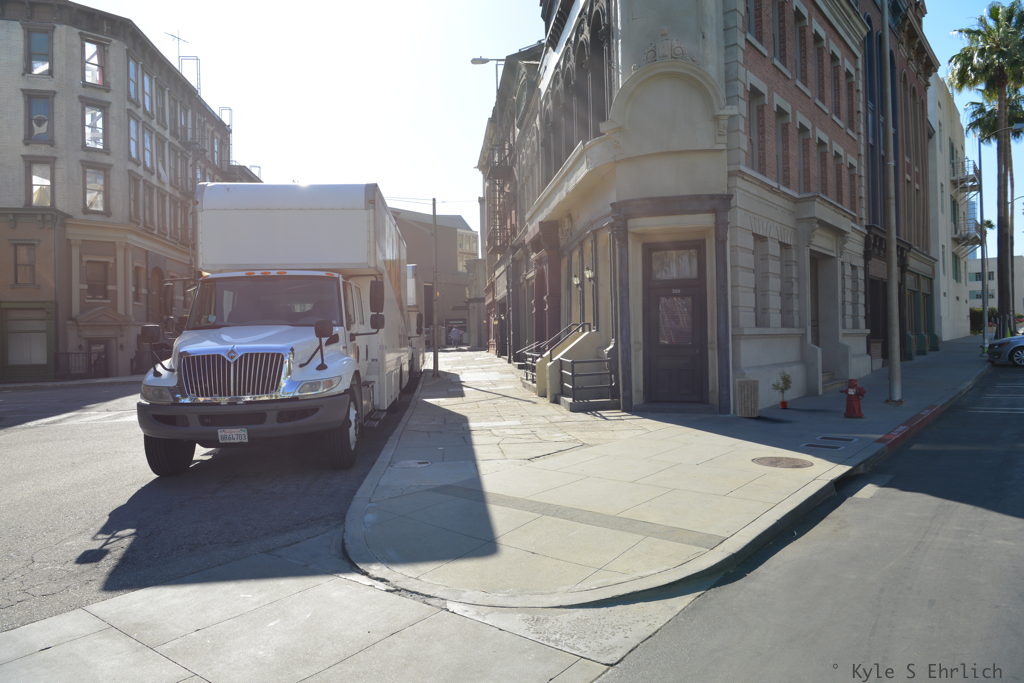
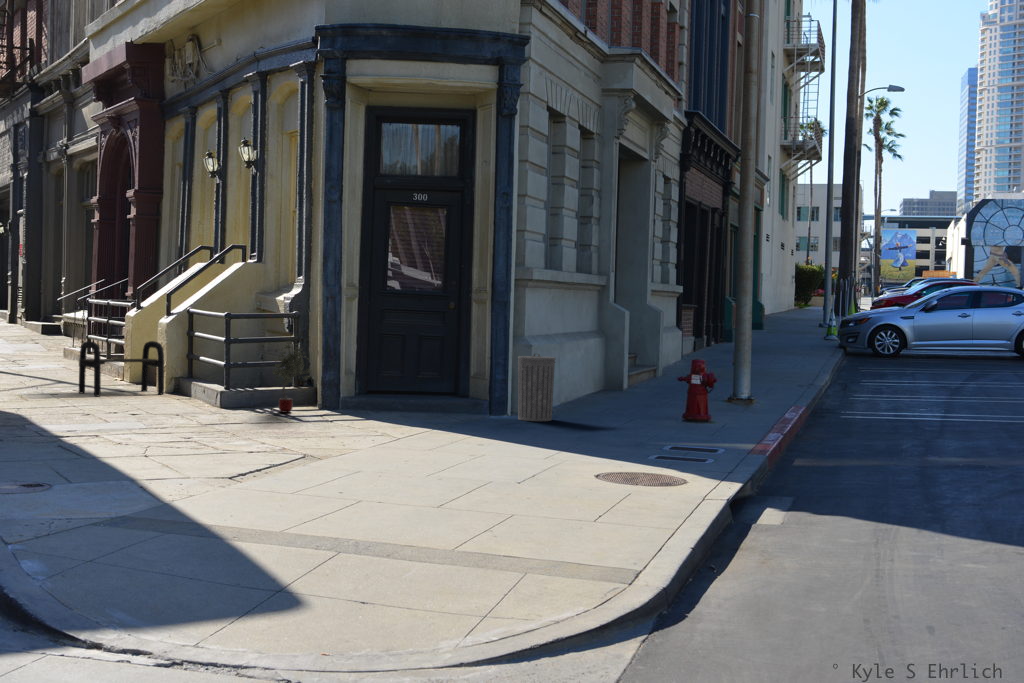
potted tree: present [772,371,792,409] -> present [273,342,312,413]
bench: none [508,375,549,405] -> present [79,341,164,396]

